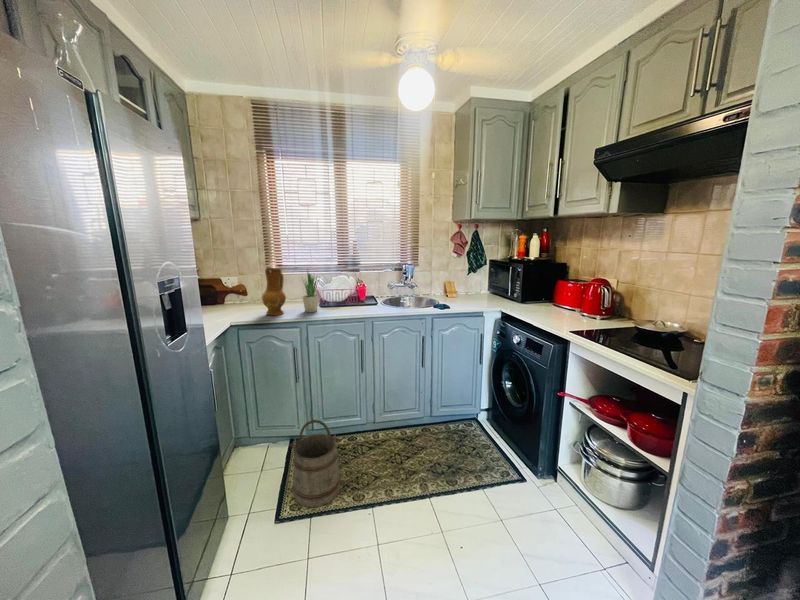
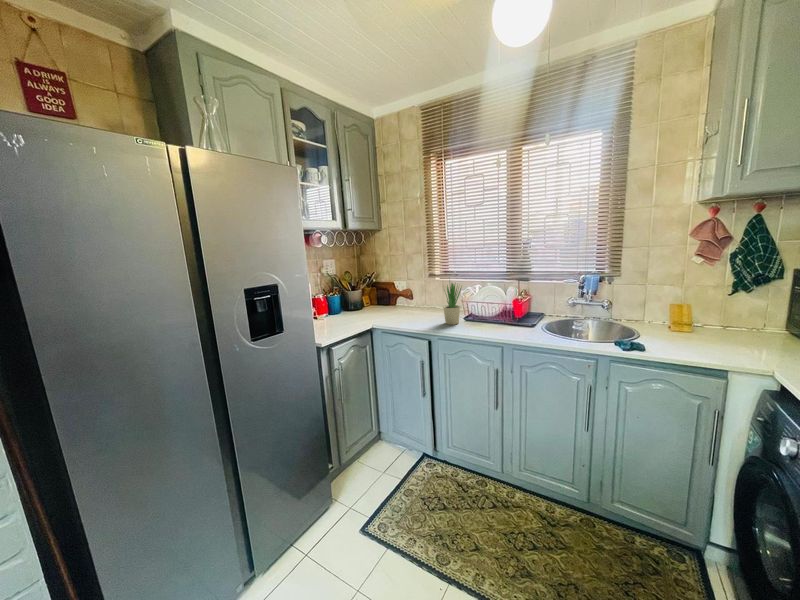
ceramic jug: present [262,269,286,315] -> none [406,276,429,323]
bucket: present [289,420,341,507] -> none [386,445,438,545]

